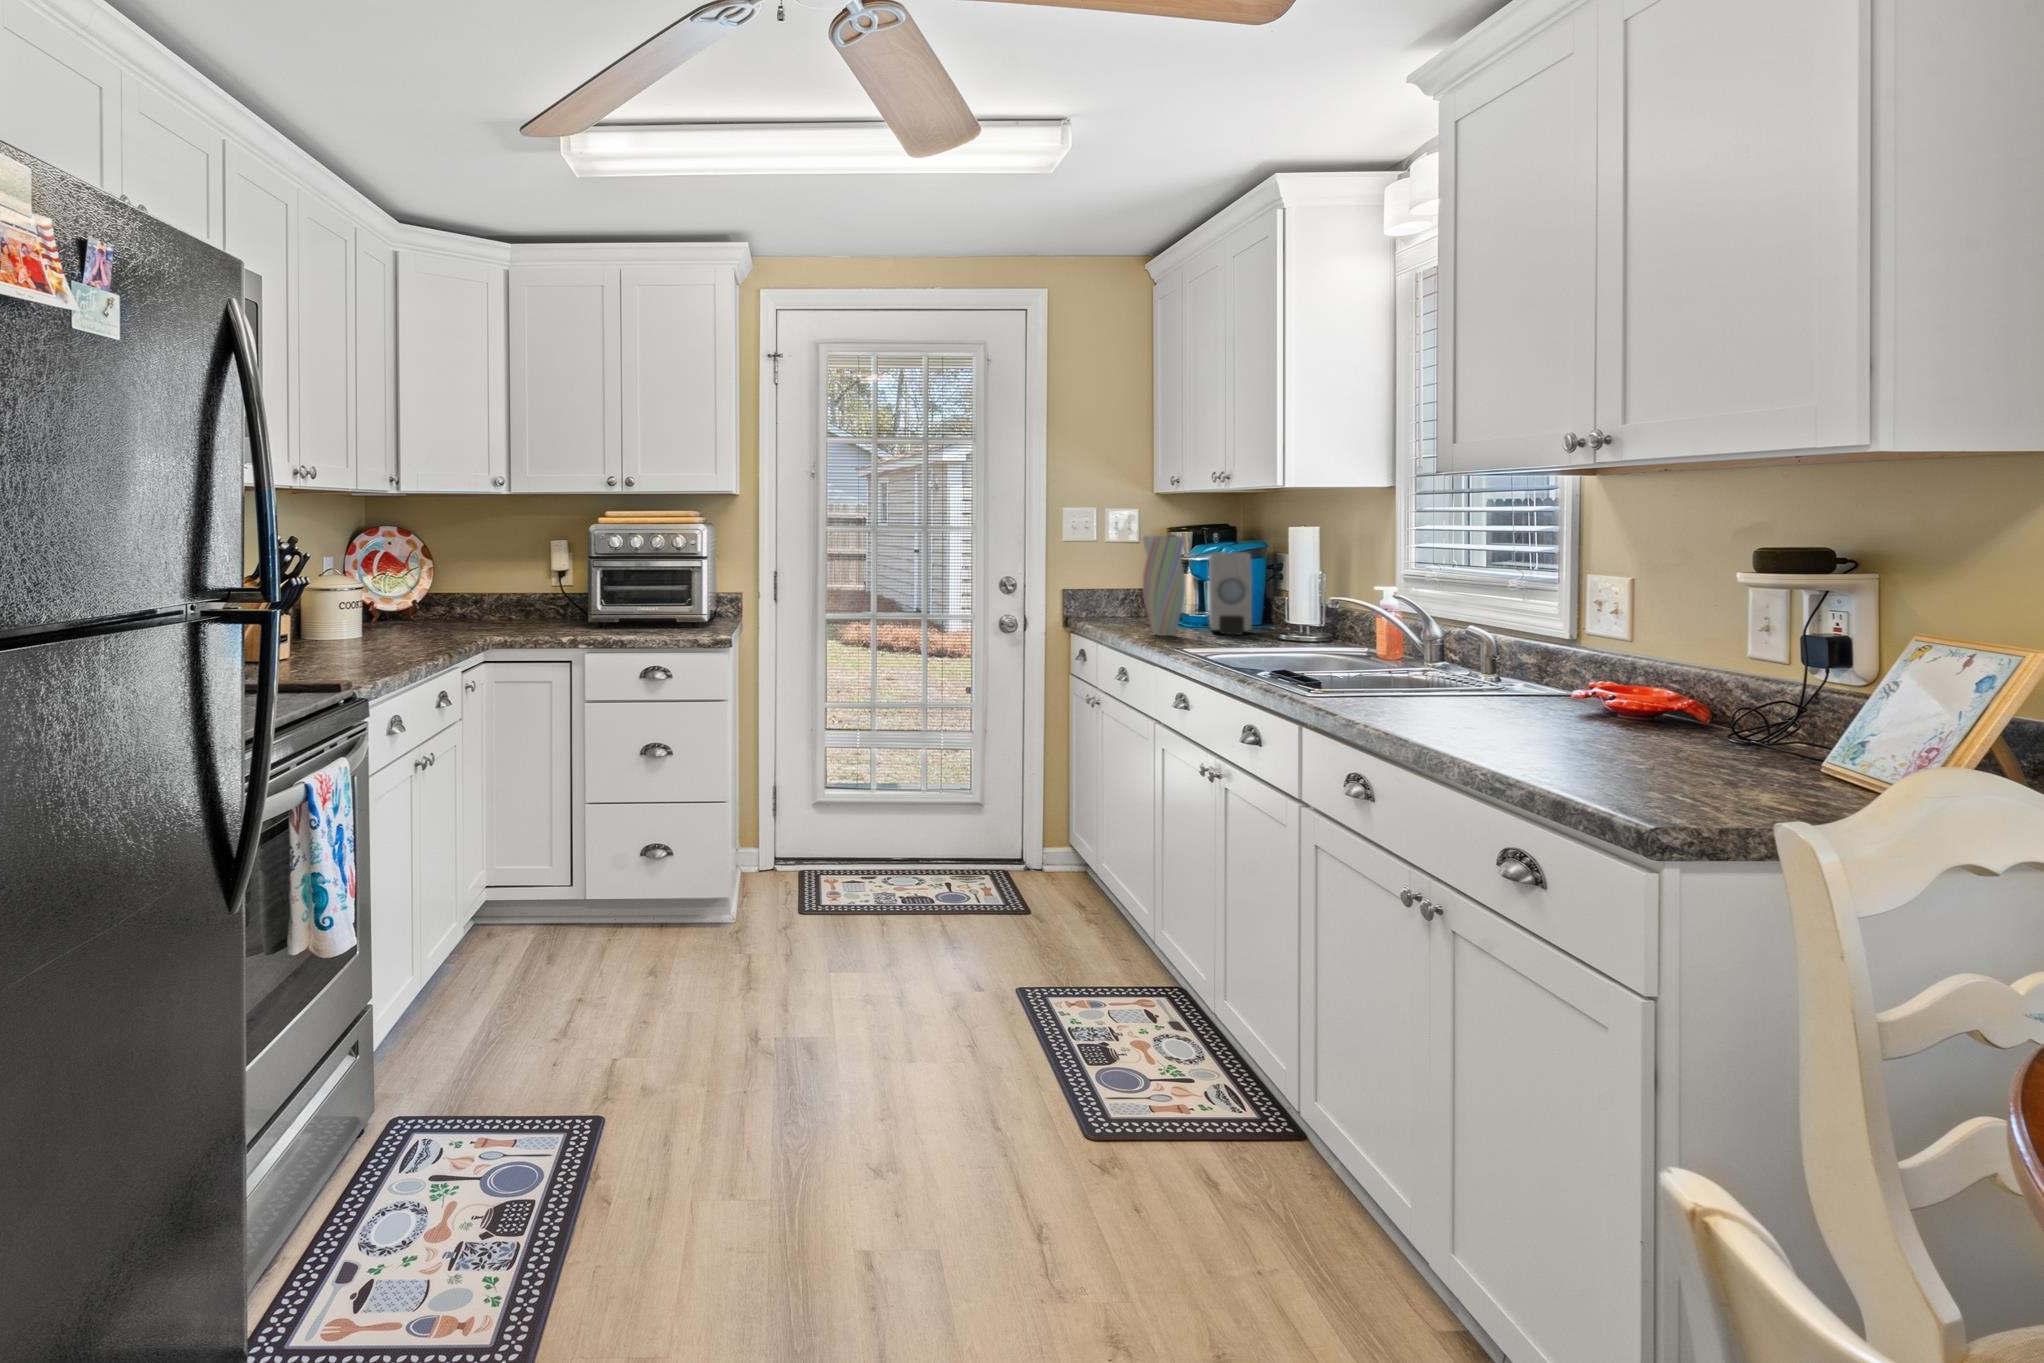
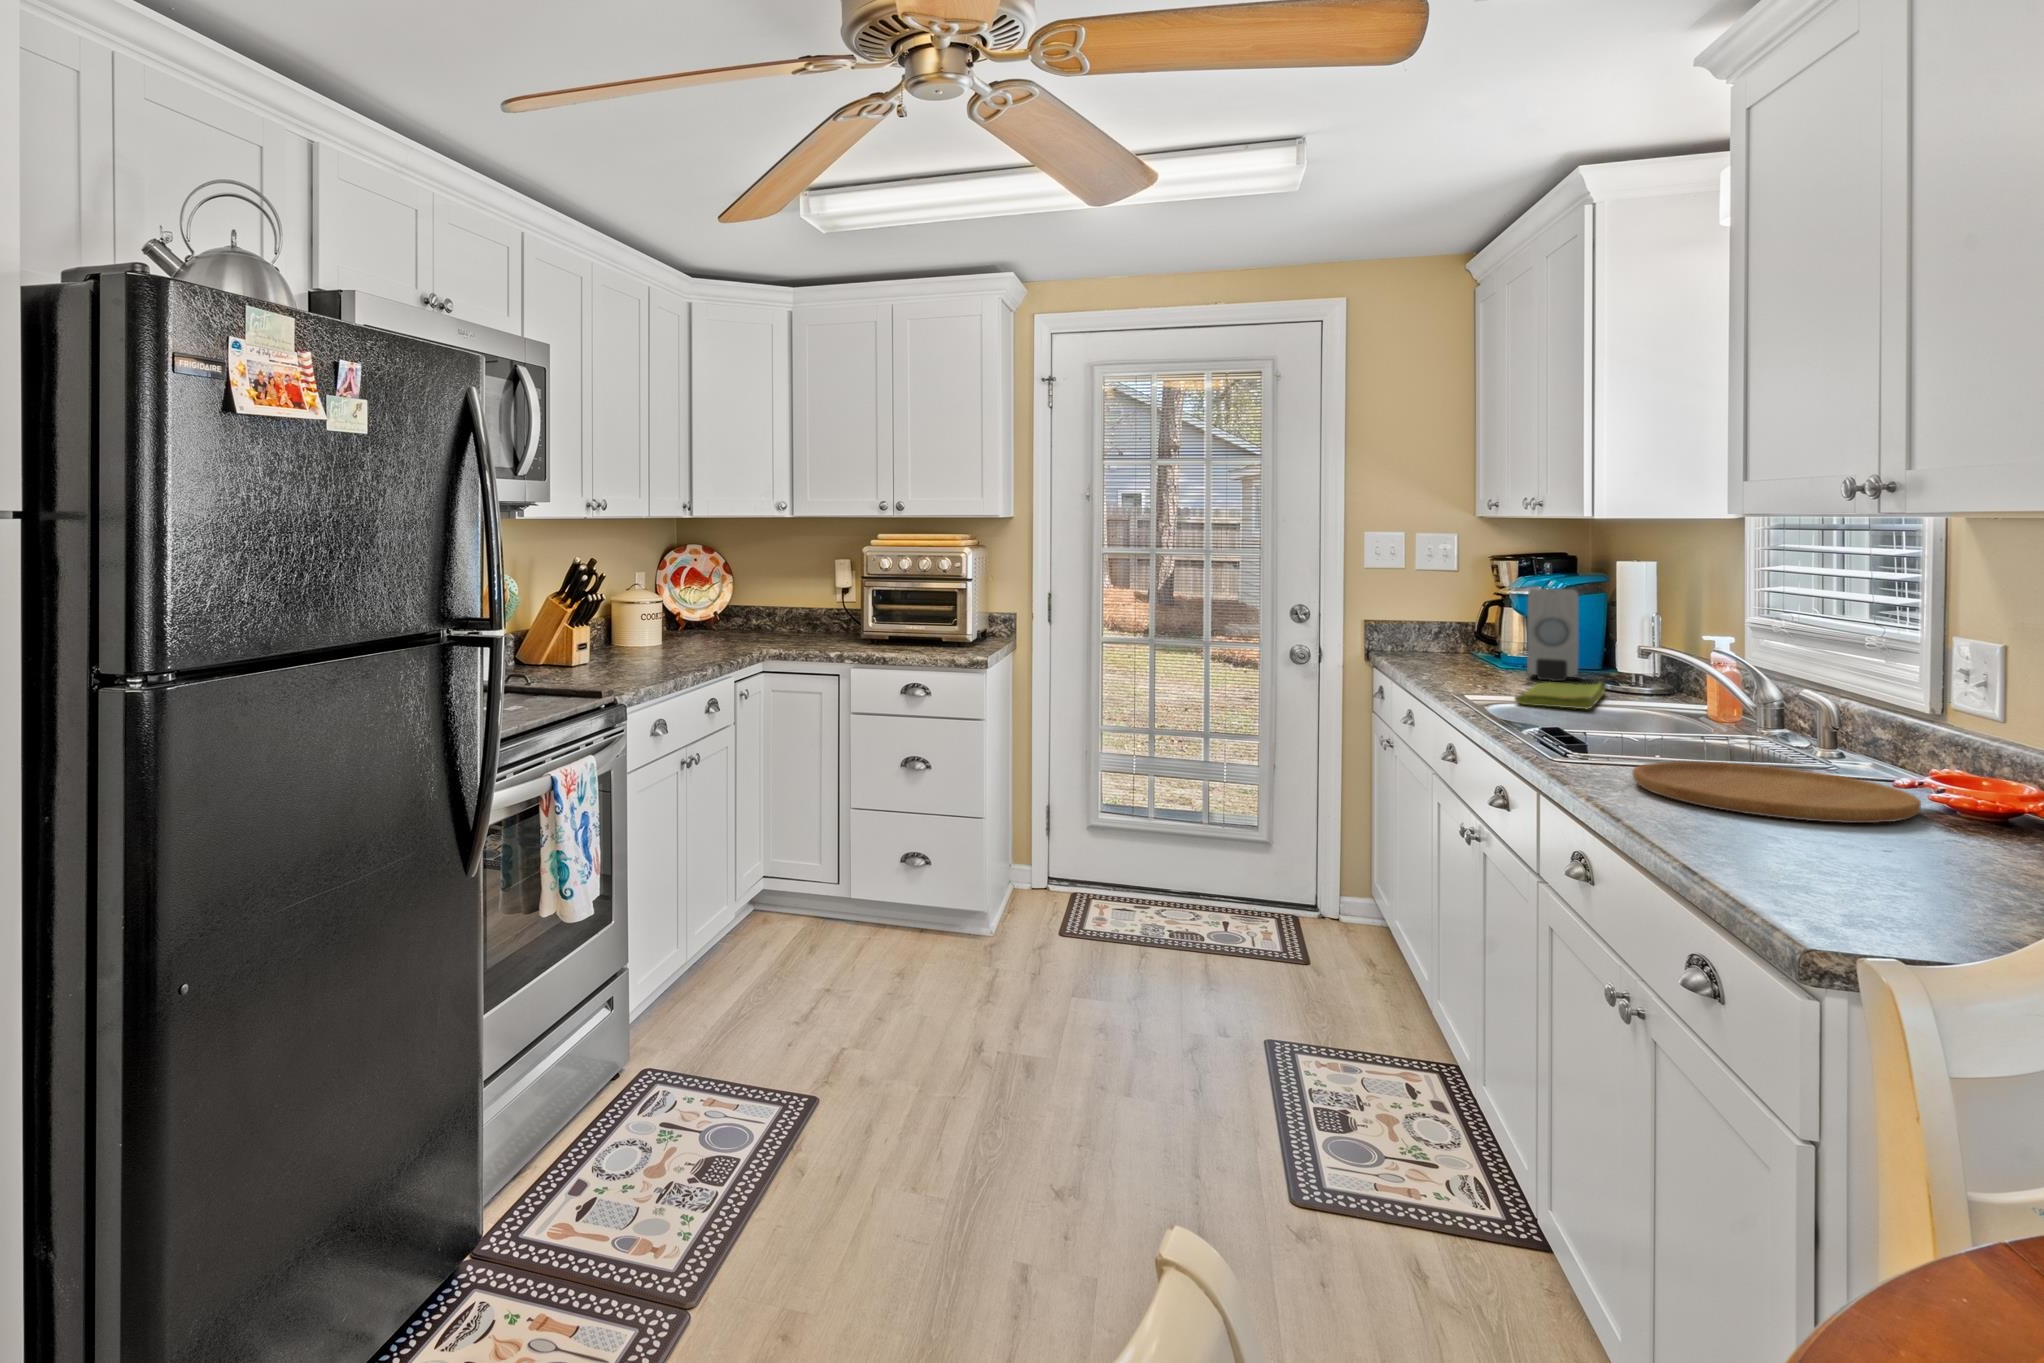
vase: present [1143,535,1185,636] -> none [1440,568,1493,679]
dish towel: none [1226,632,1289,655] -> present [1515,682,1605,709]
cutting board: none [1387,690,1615,730] -> present [1632,761,1921,823]

